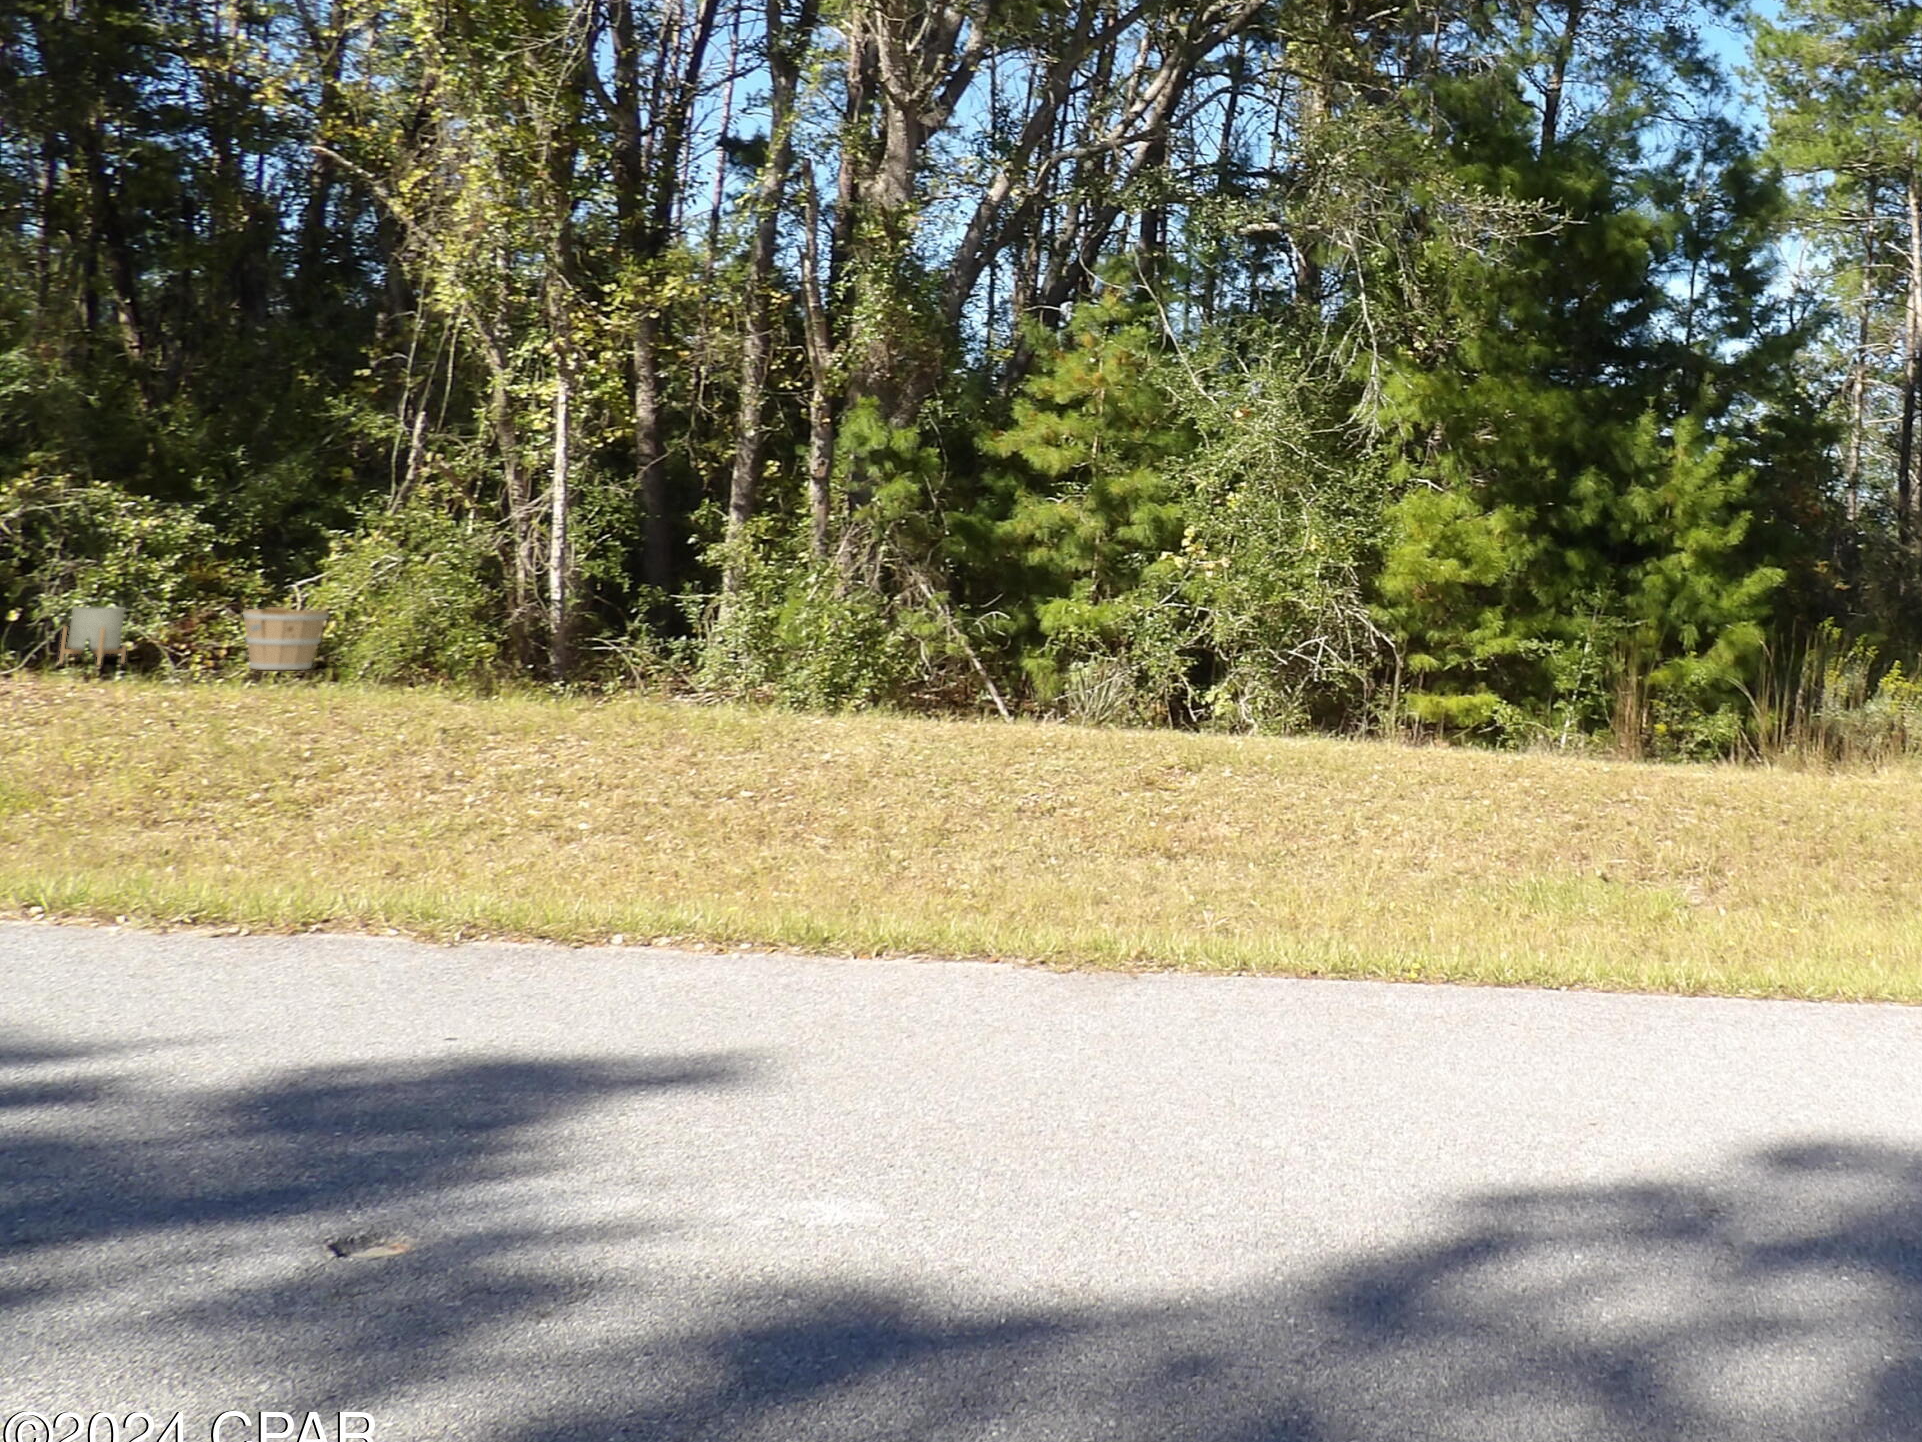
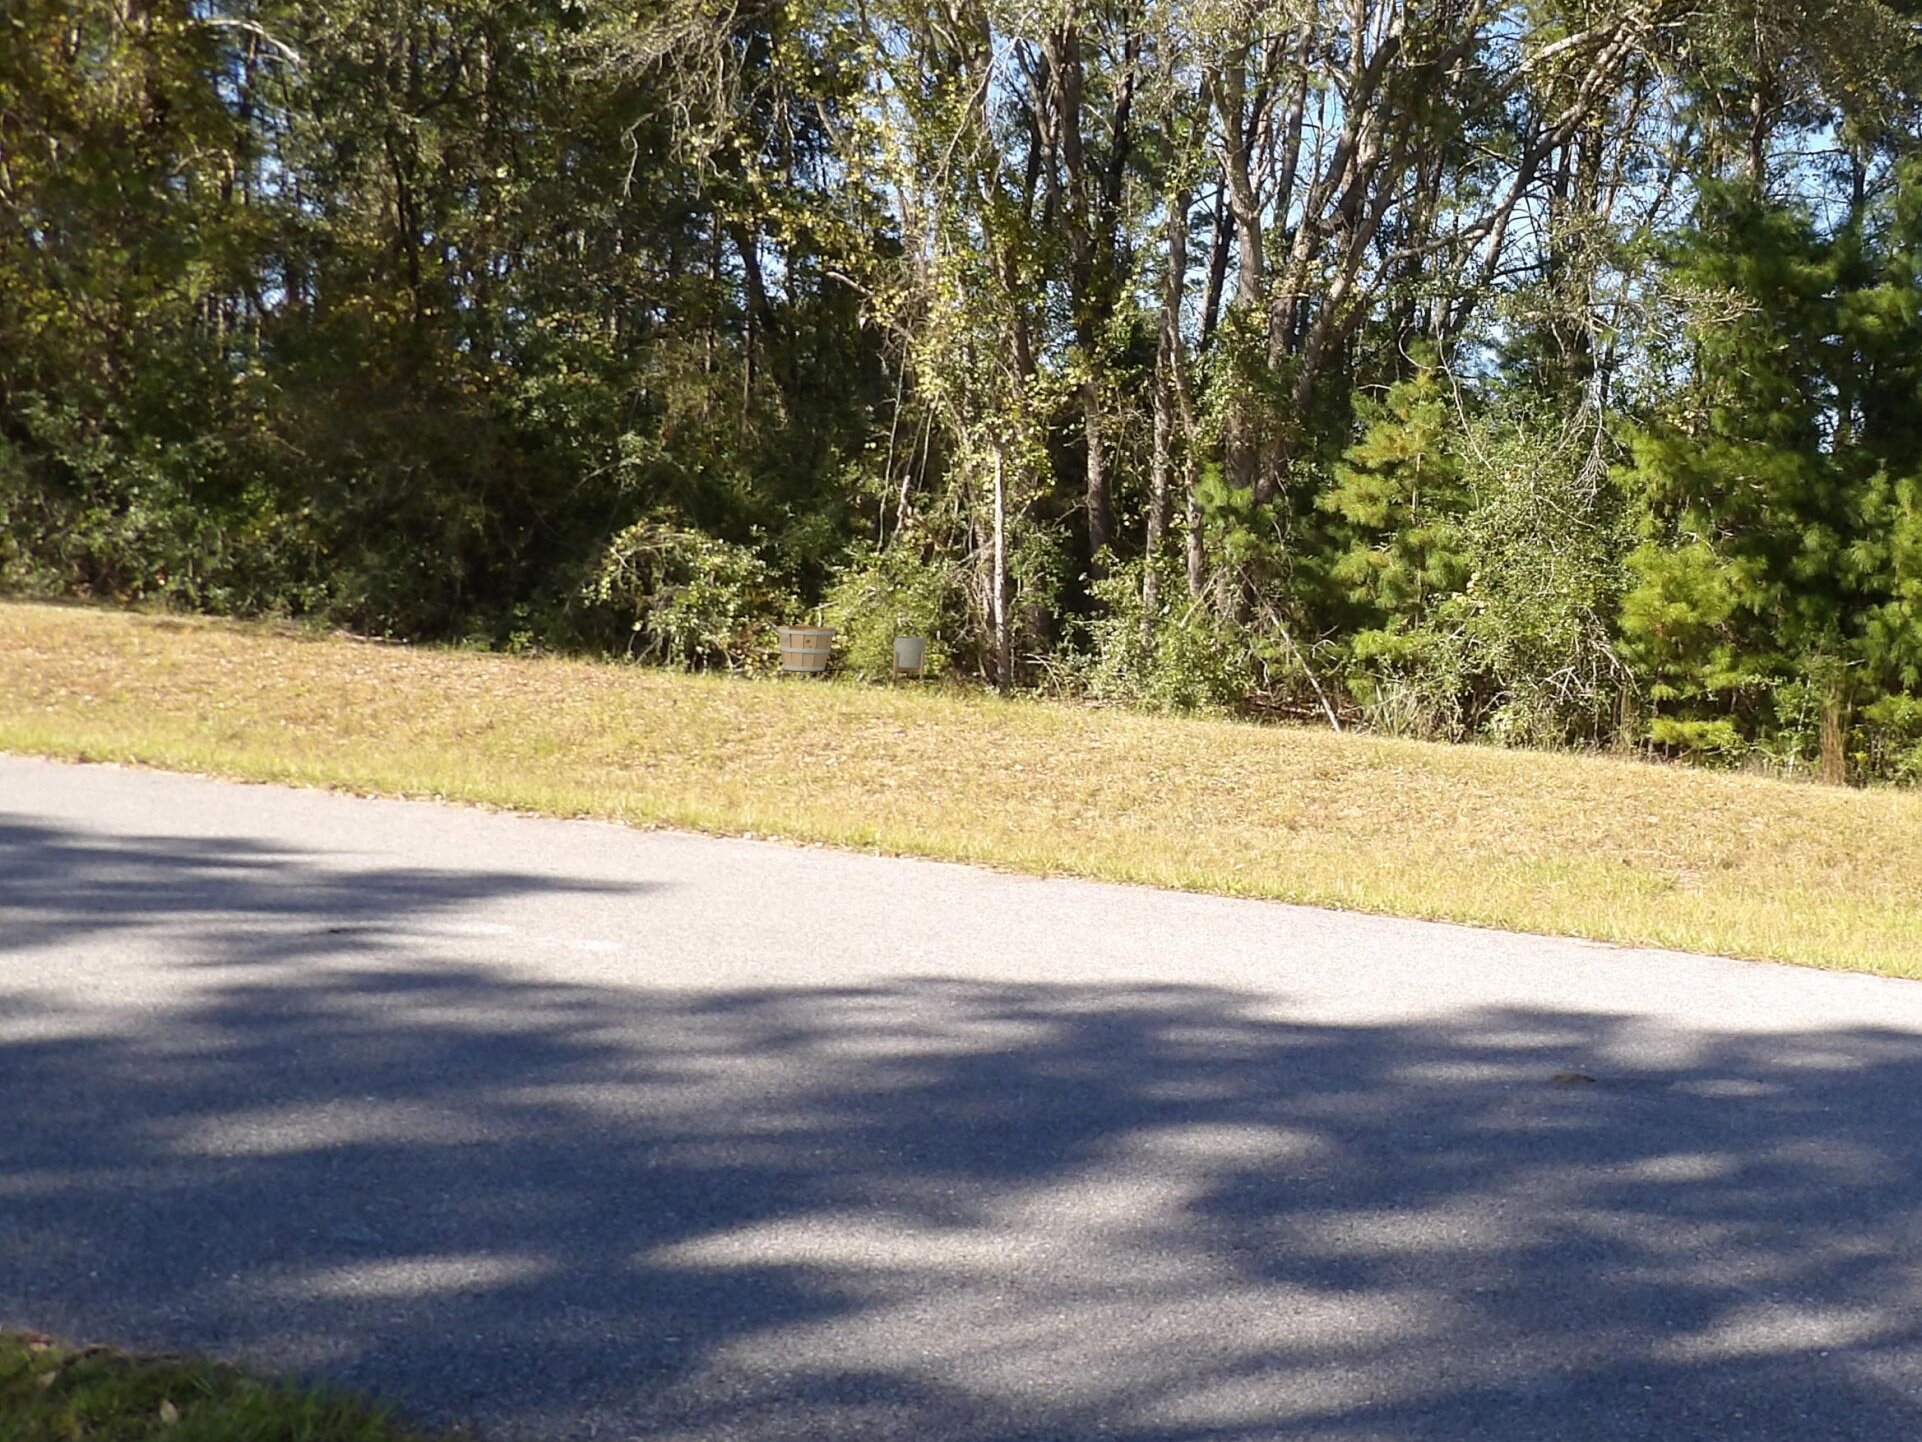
planter: present [59,606,127,665] -> present [893,636,927,680]

